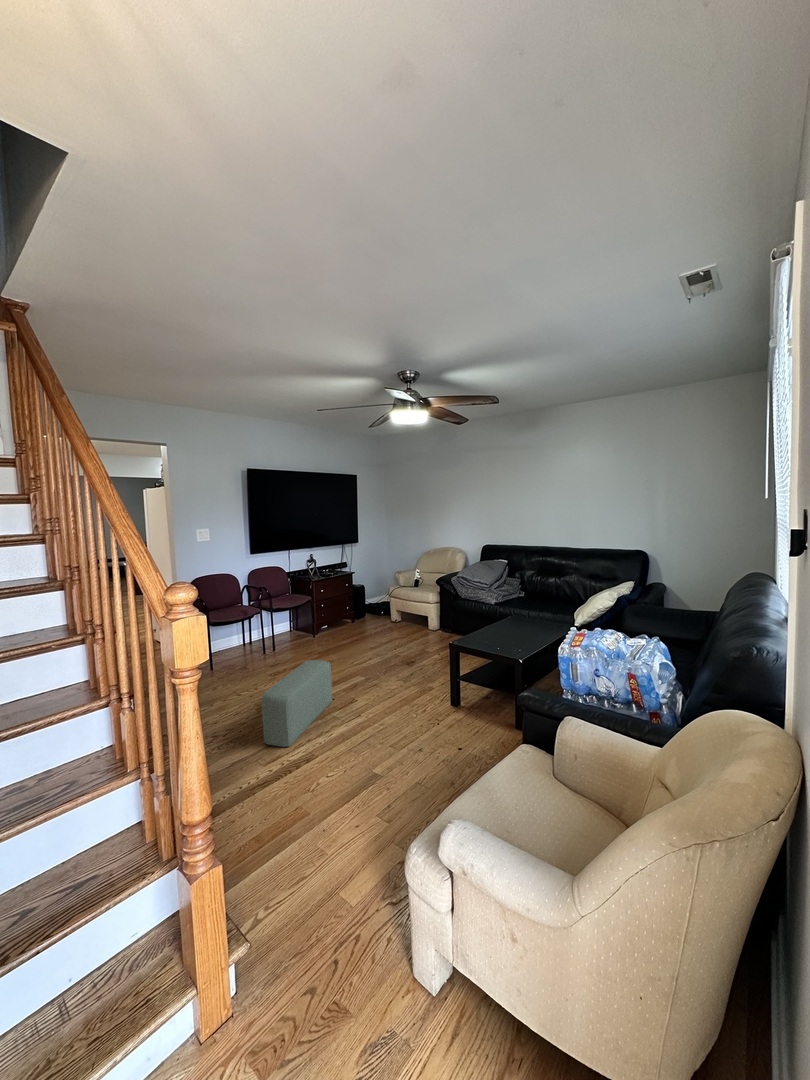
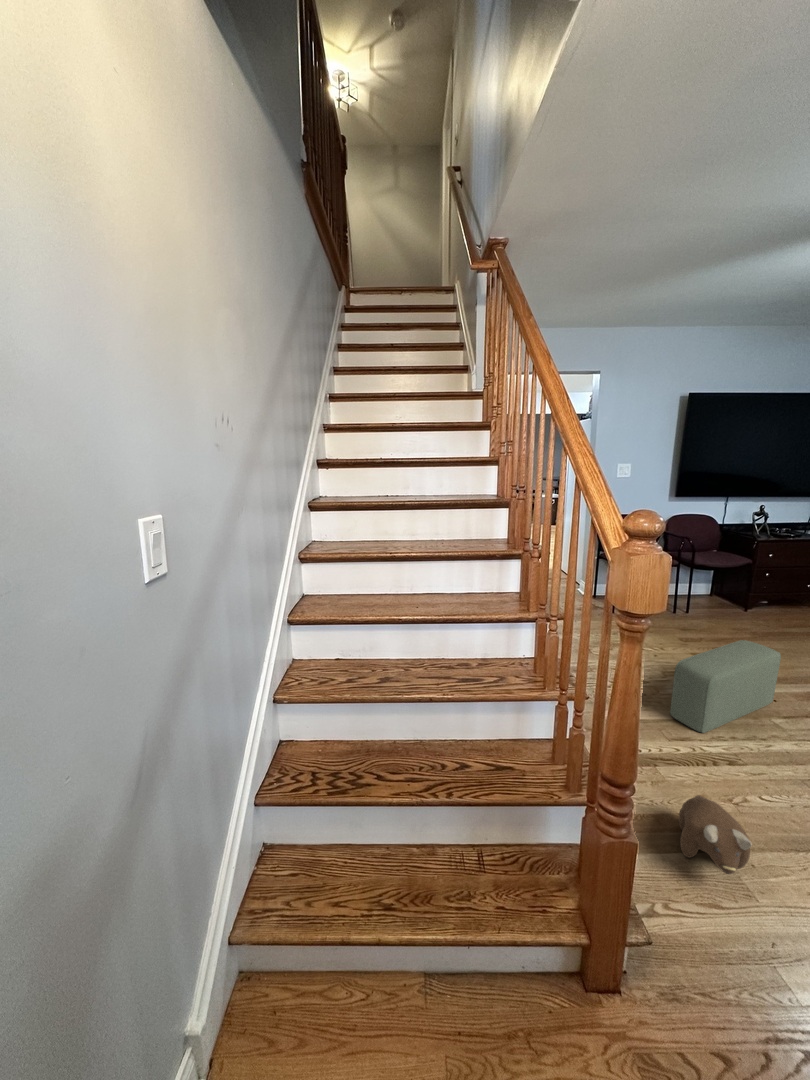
plush toy: none [273,797,320,856] -> present [678,795,752,874]

